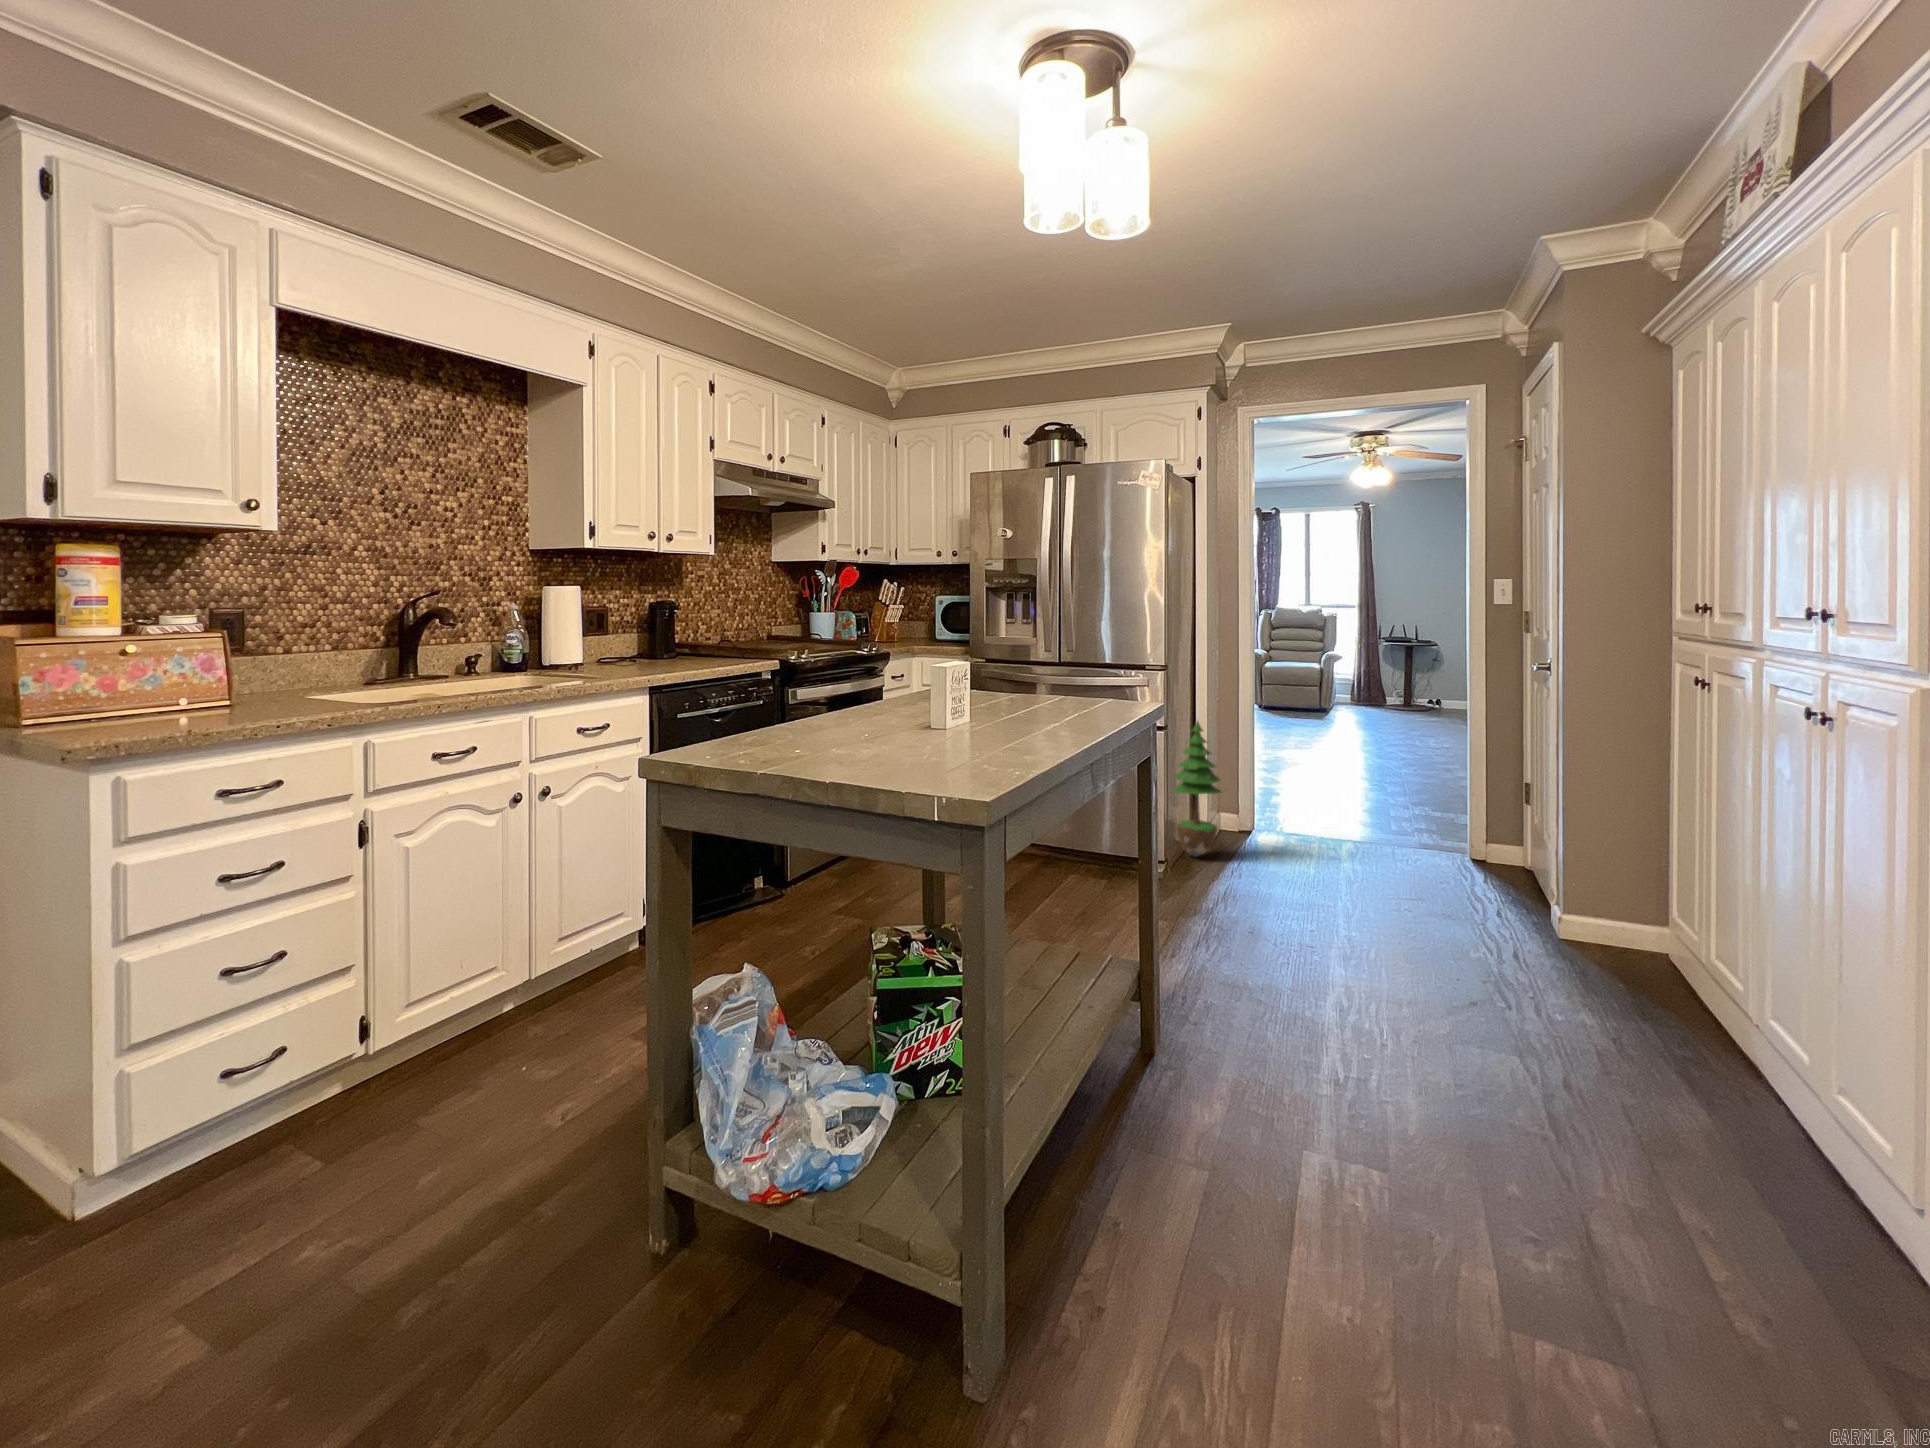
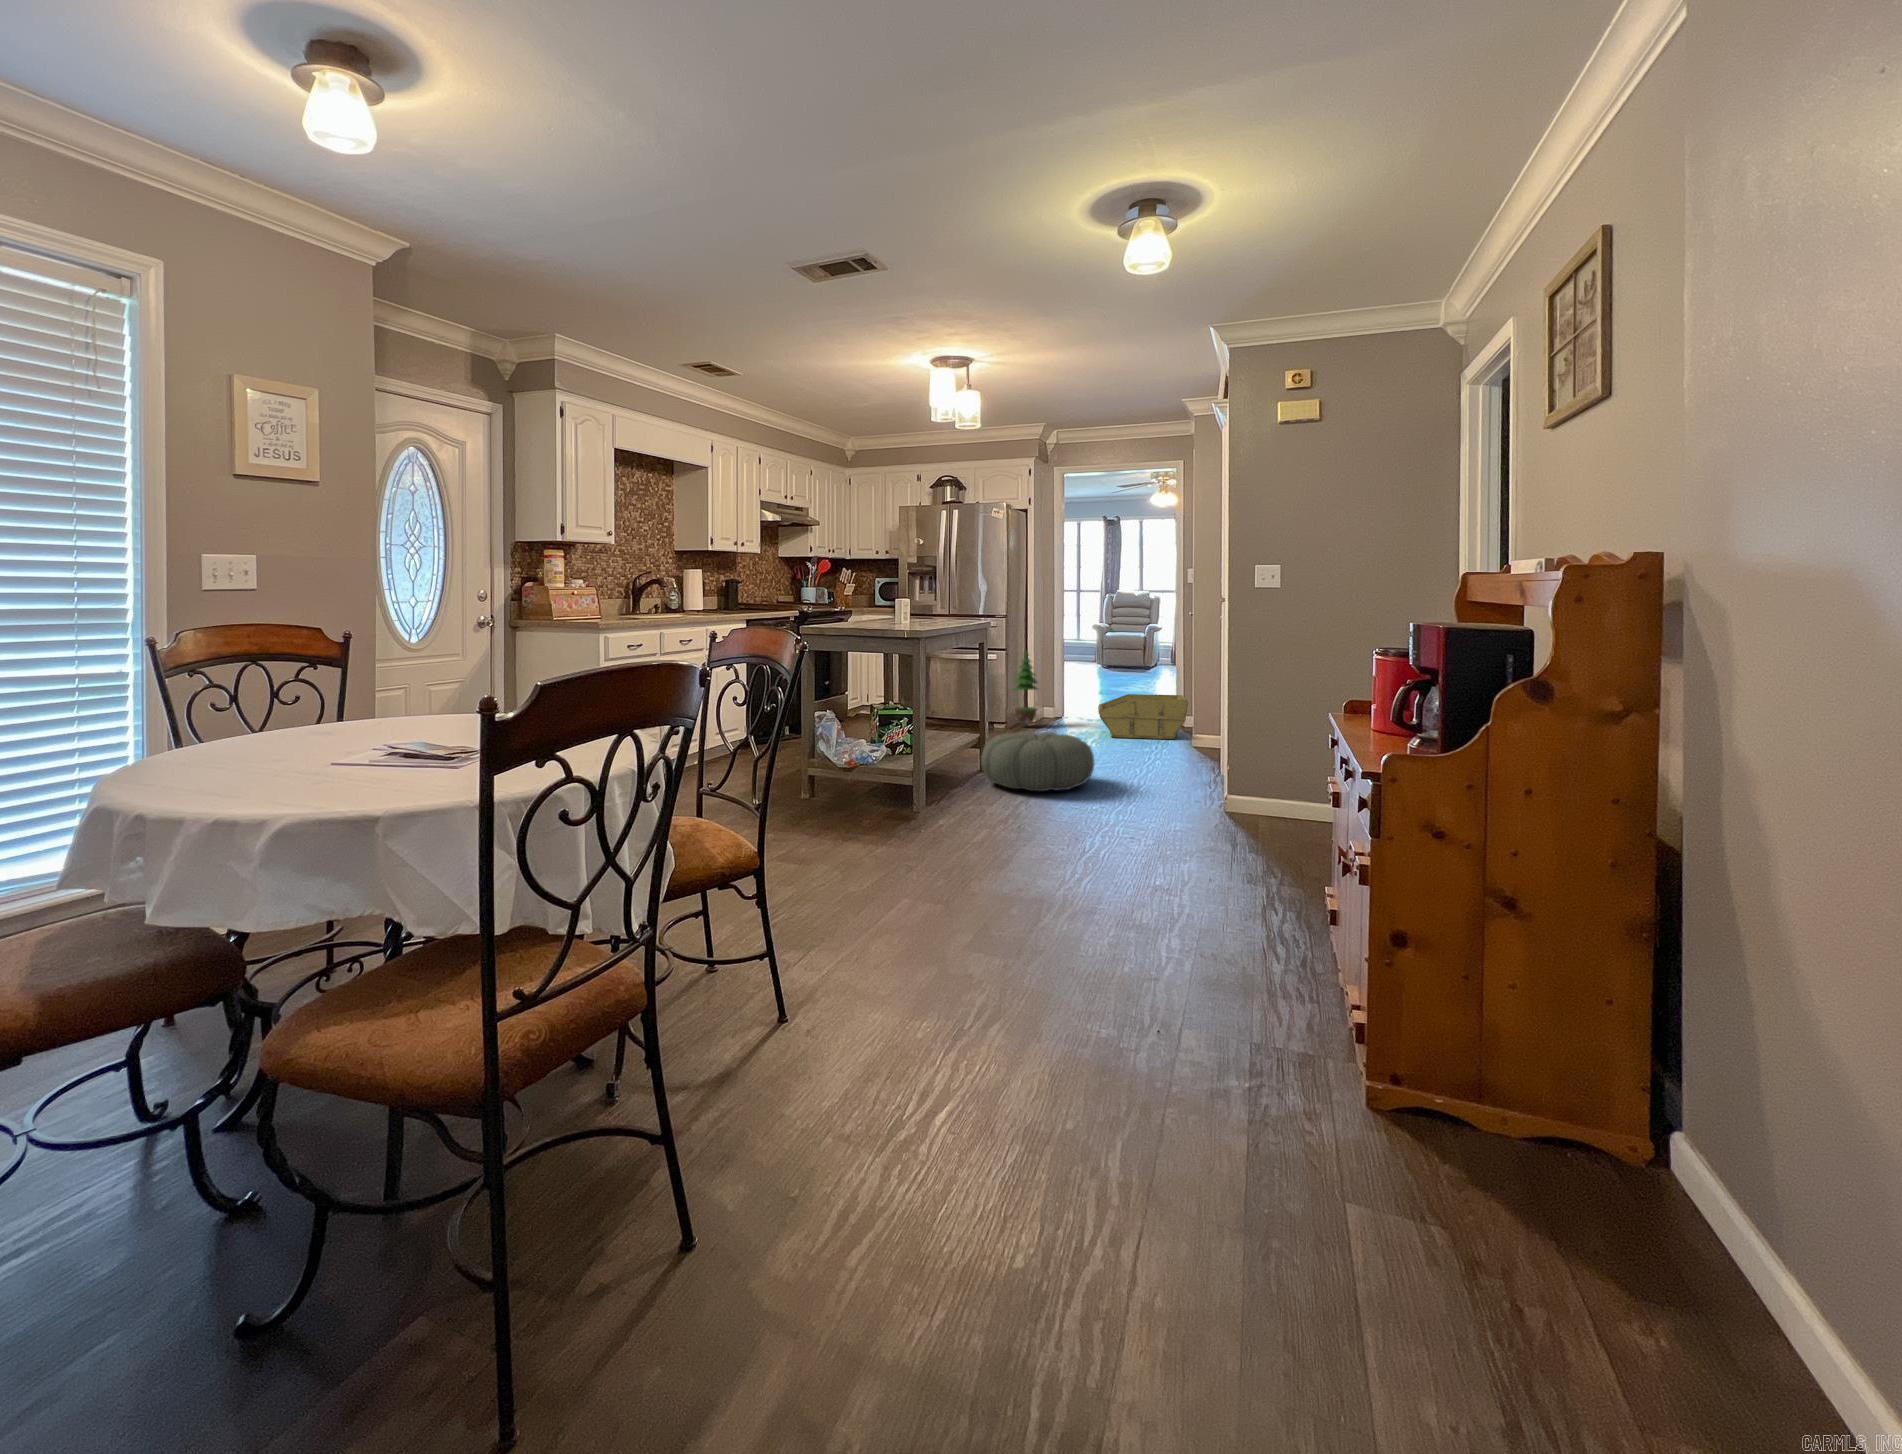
storage bin: none [1336,806,1542,907] -> present [1098,694,1188,739]
pouf: none [1164,977,1495,1217] -> present [981,732,1094,791]

